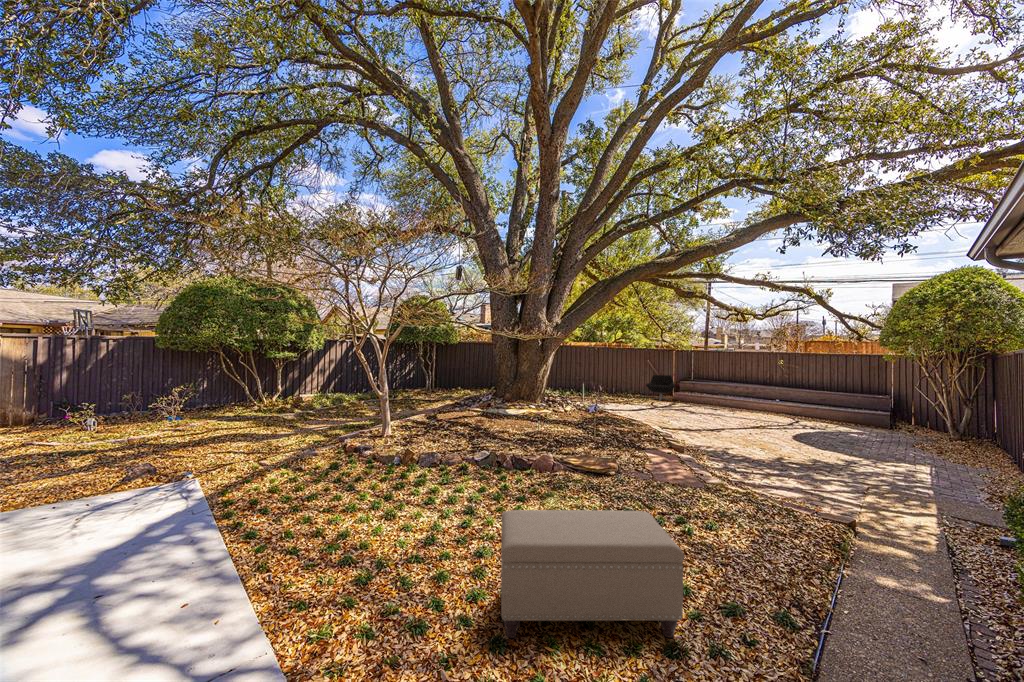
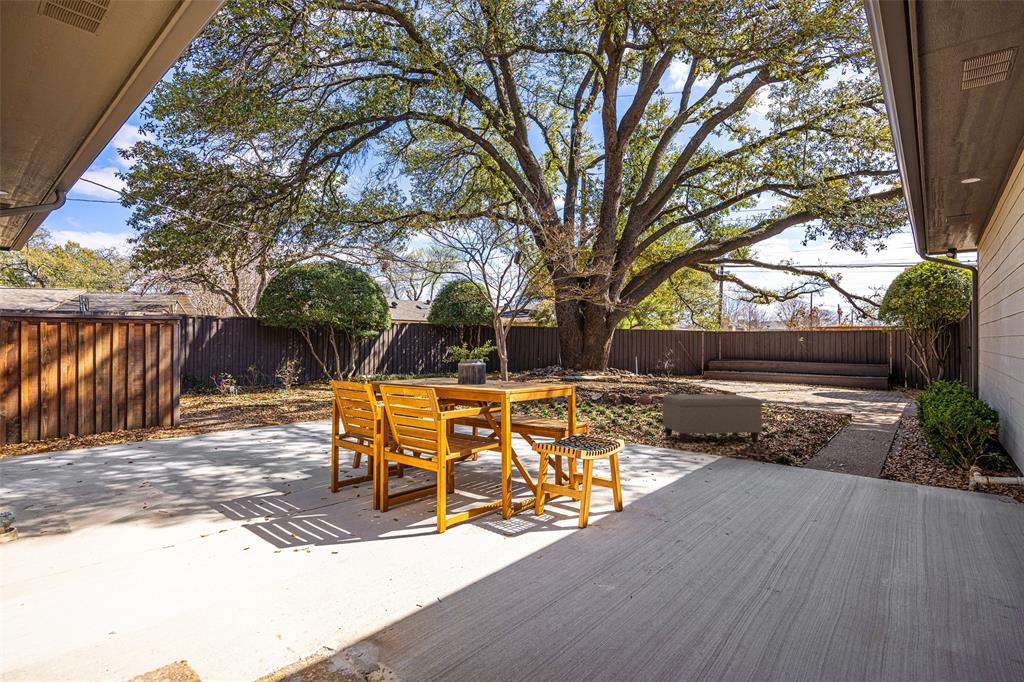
lounge chair: present [646,375,675,400] -> none [677,355,705,378]

